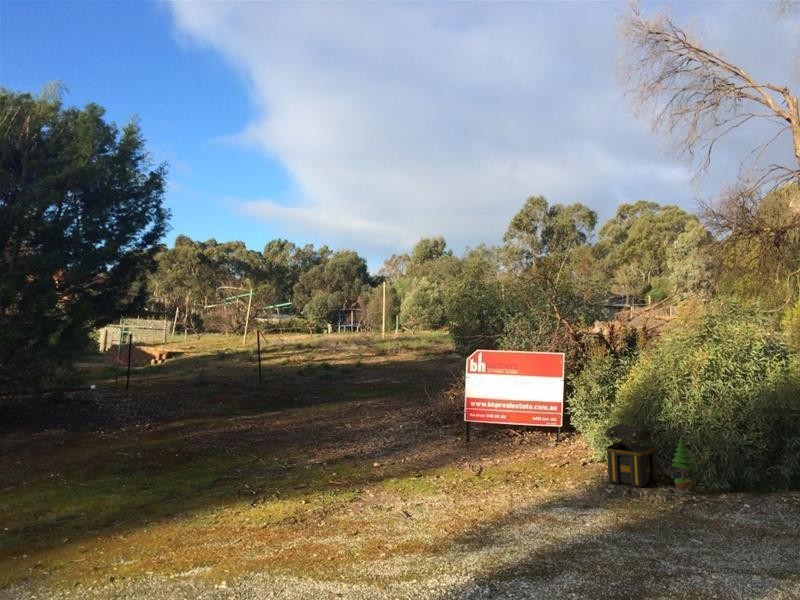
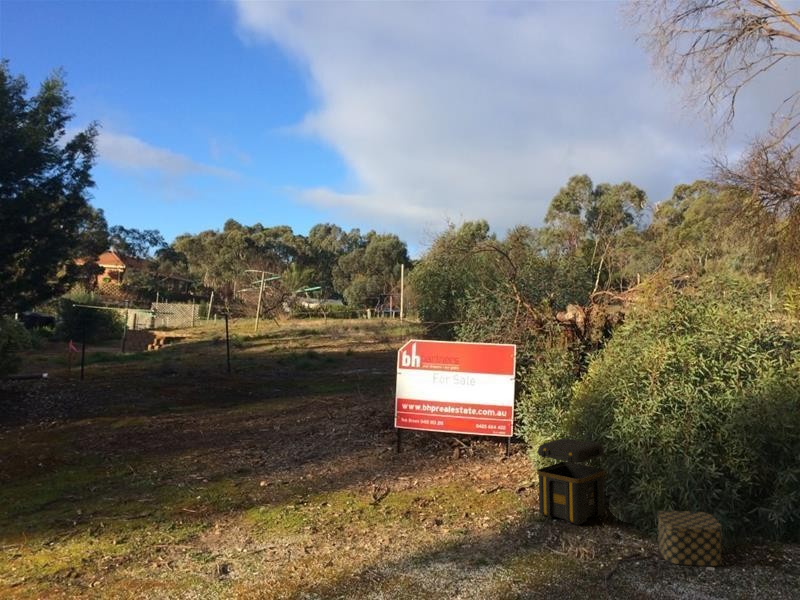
potted tree: present [671,437,694,494] -> none [614,459,644,538]
storage box: none [707,472,758,509] -> present [658,511,722,566]

